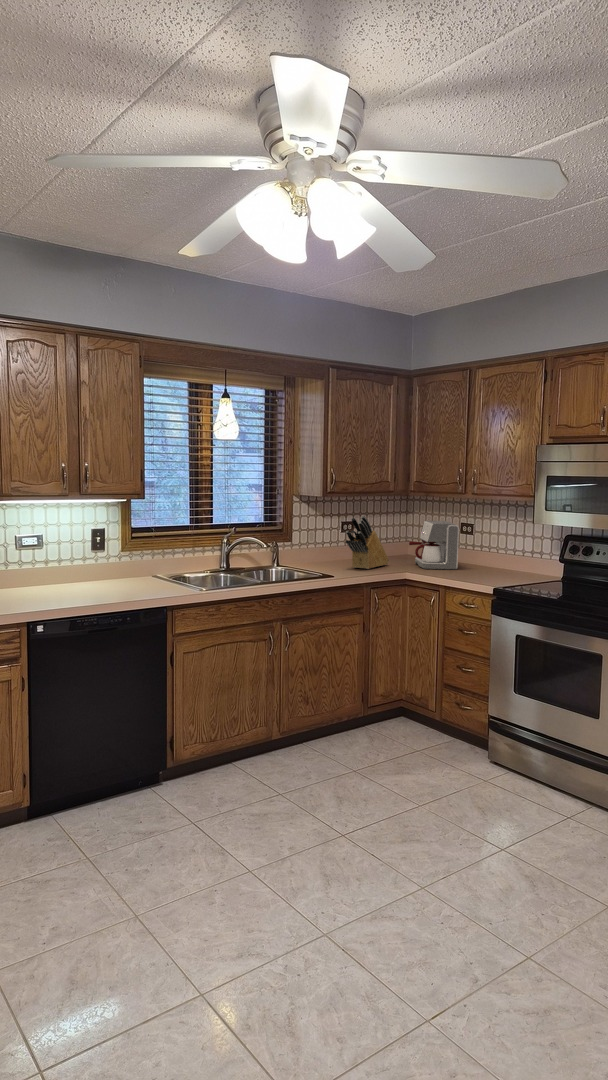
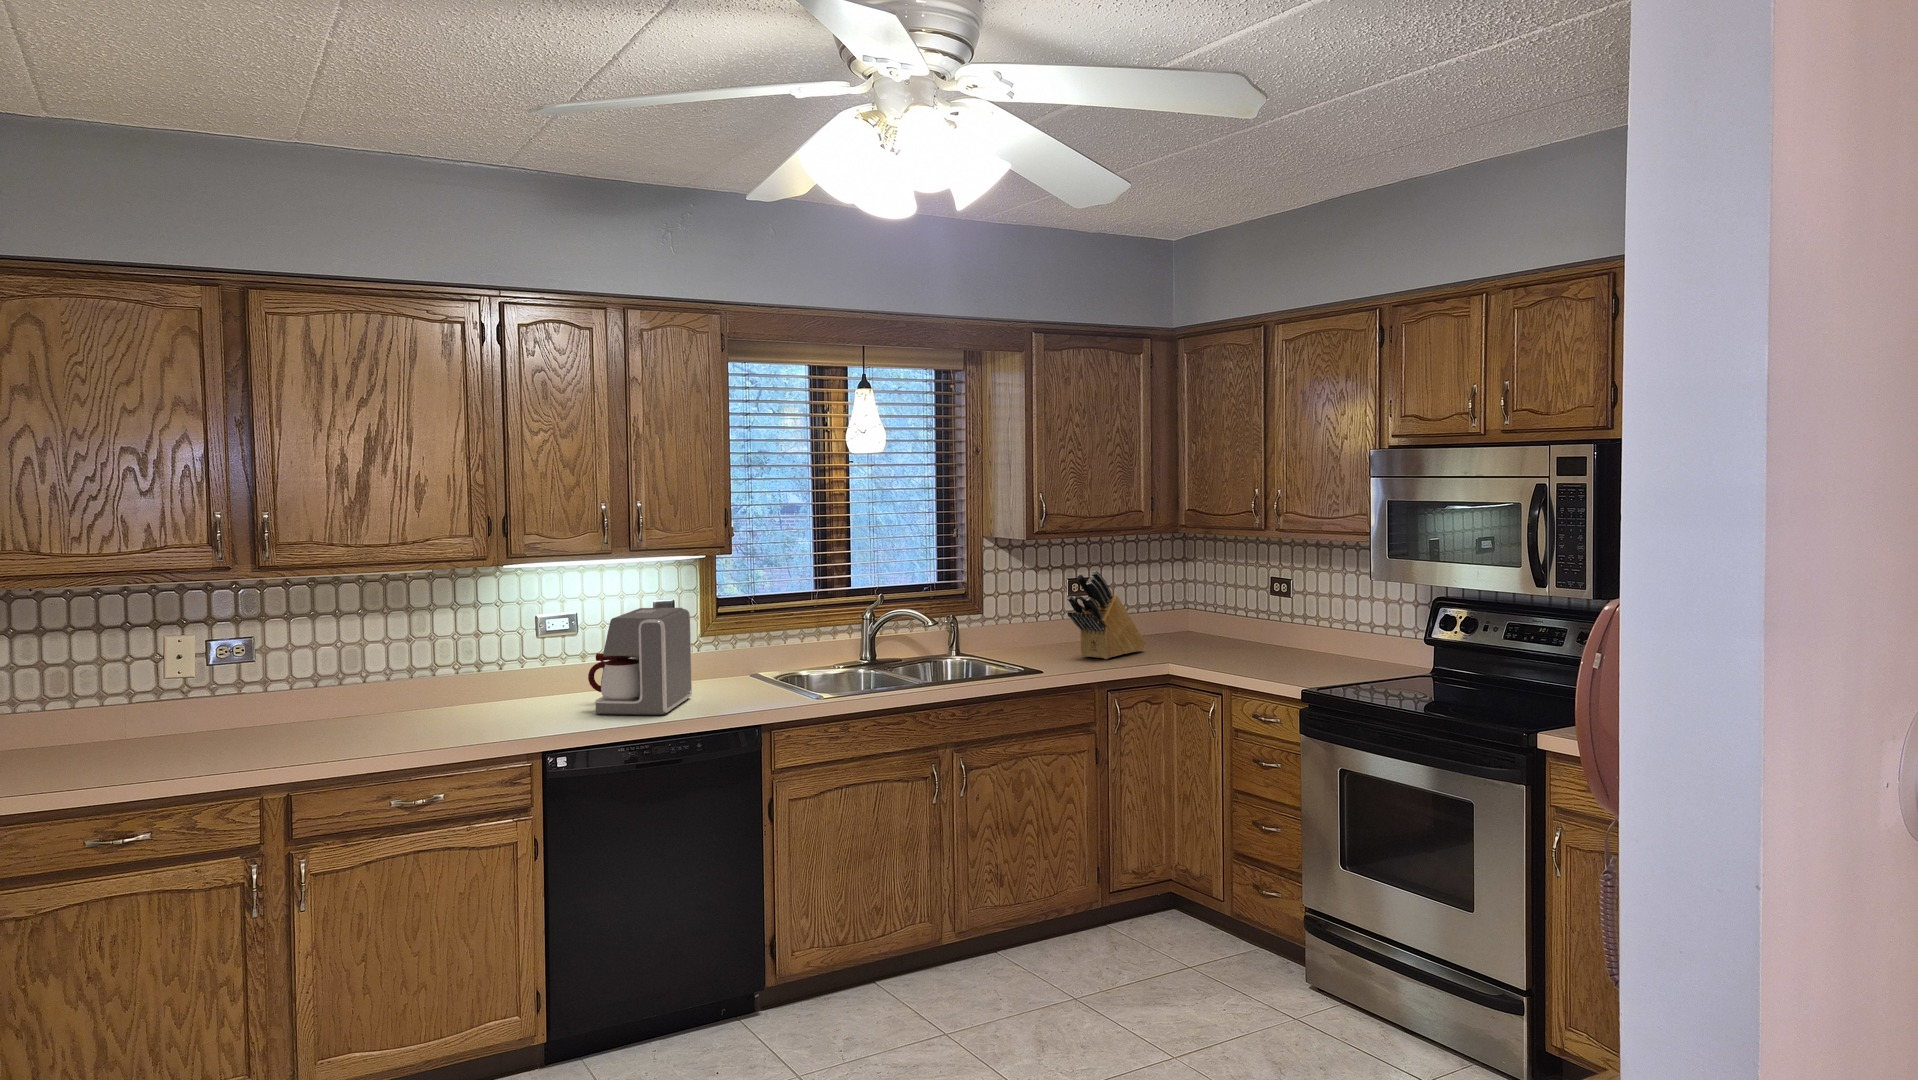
coffee maker: present [409,521,459,570] -> present [588,608,692,715]

